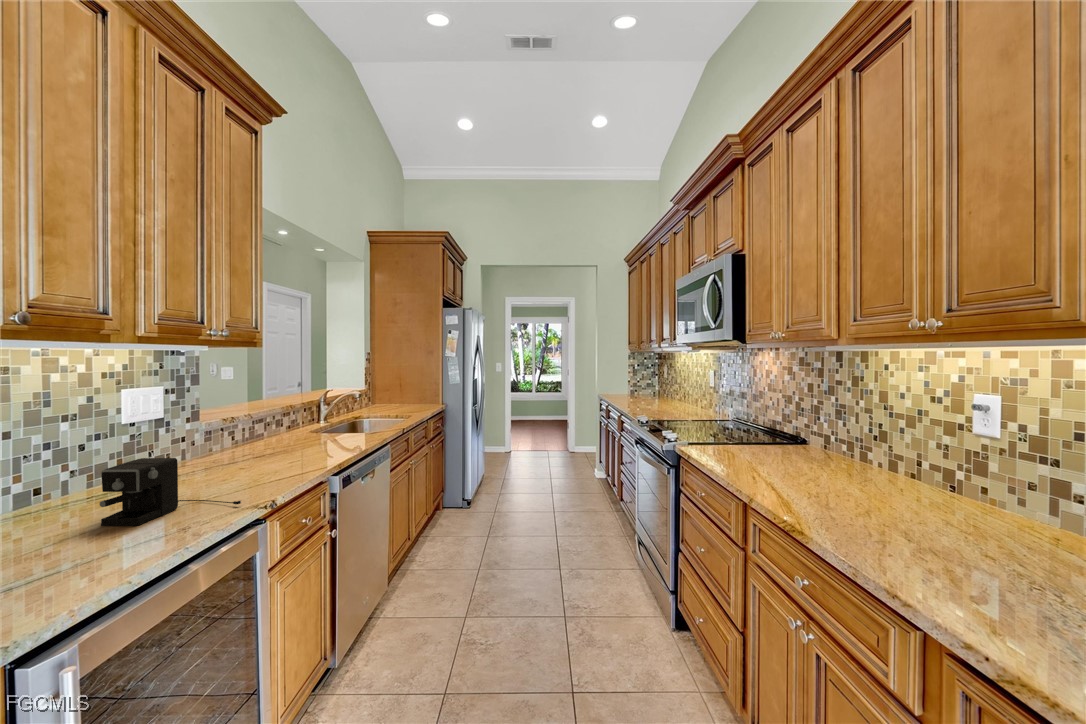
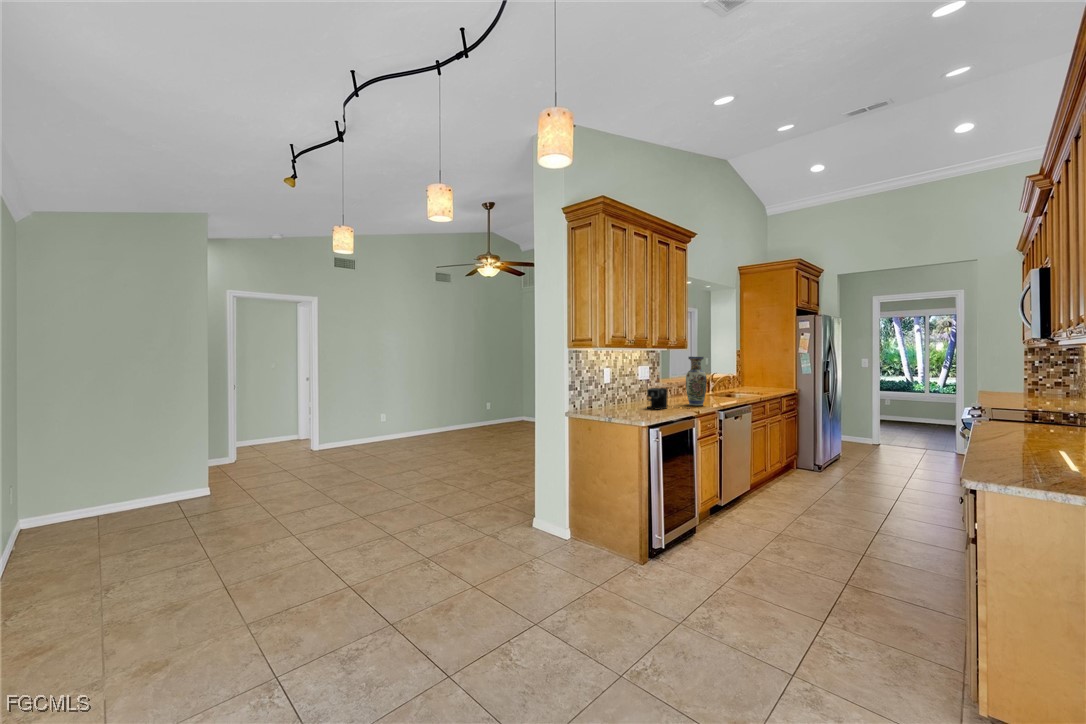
vase: none [246,371,294,478] -> present [686,356,707,406]

